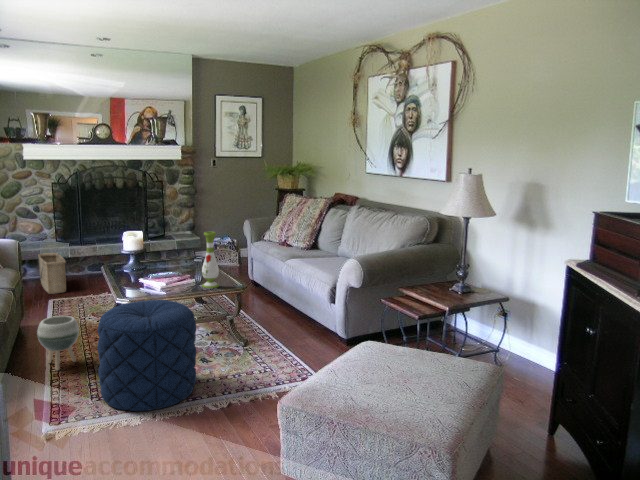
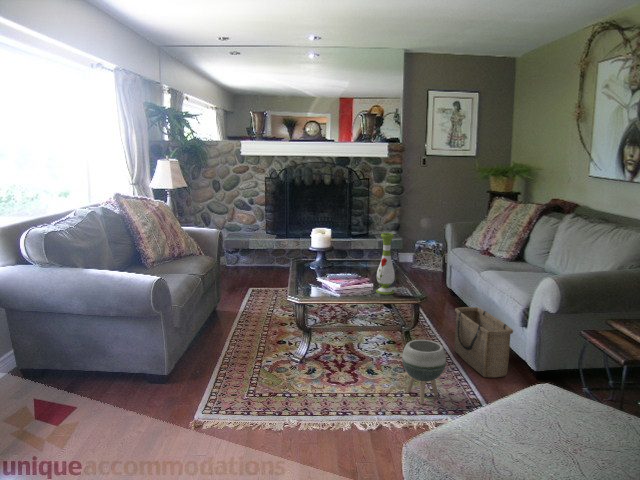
basket: present [38,253,66,294] -> present [455,307,513,378]
pouf: present [98,300,196,411] -> none [256,300,355,418]
planter: present [37,316,79,371] -> present [402,340,446,404]

